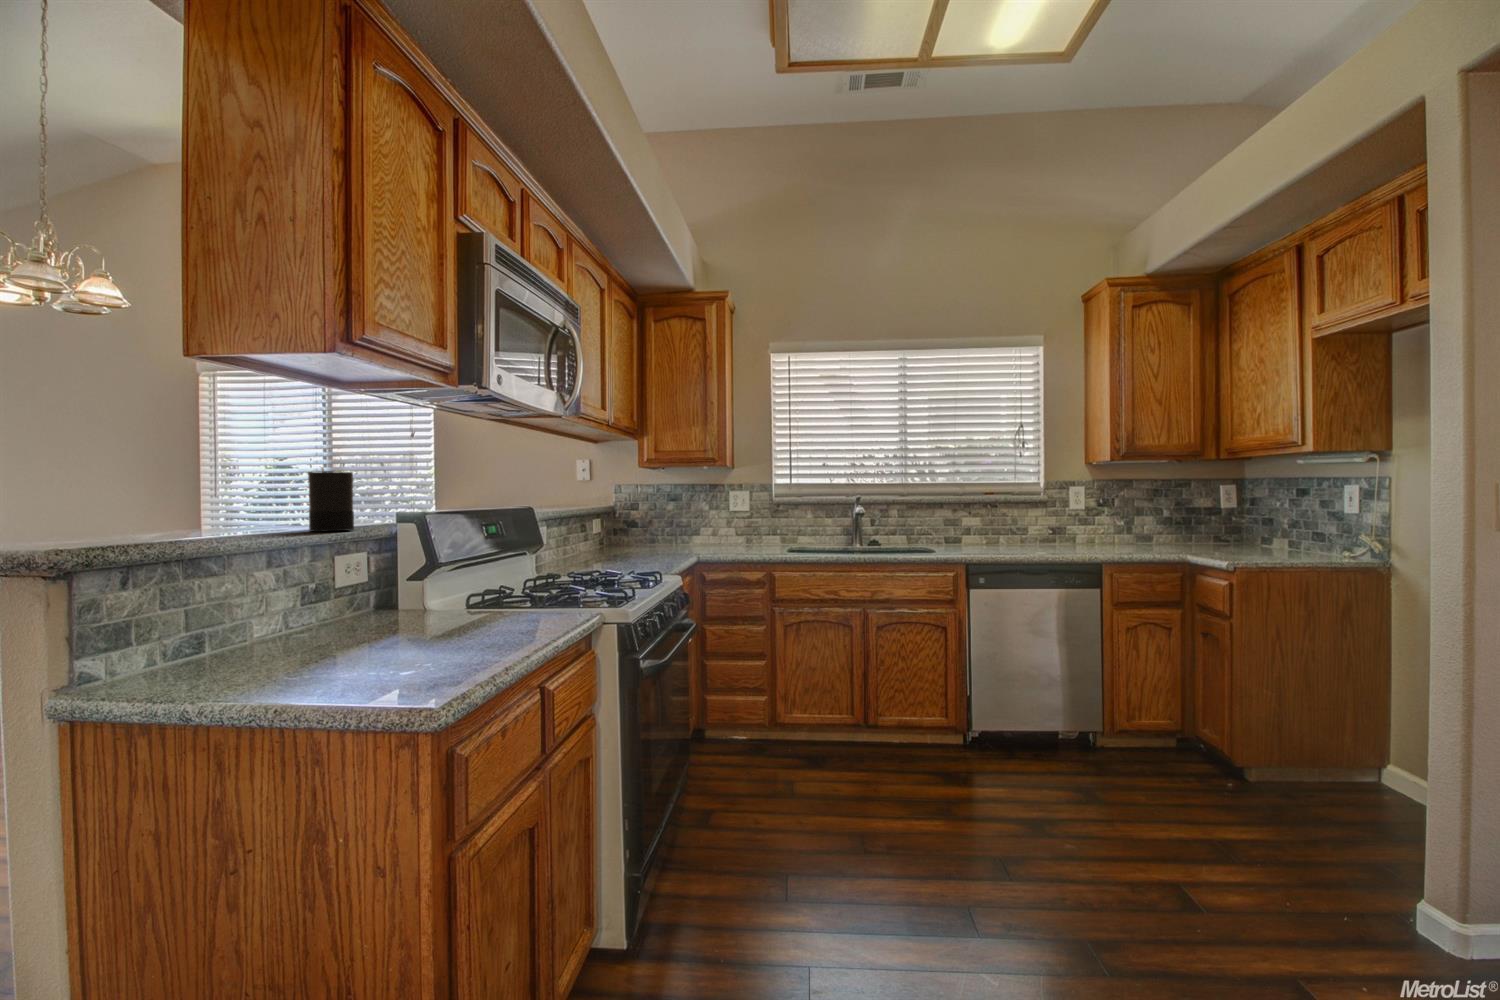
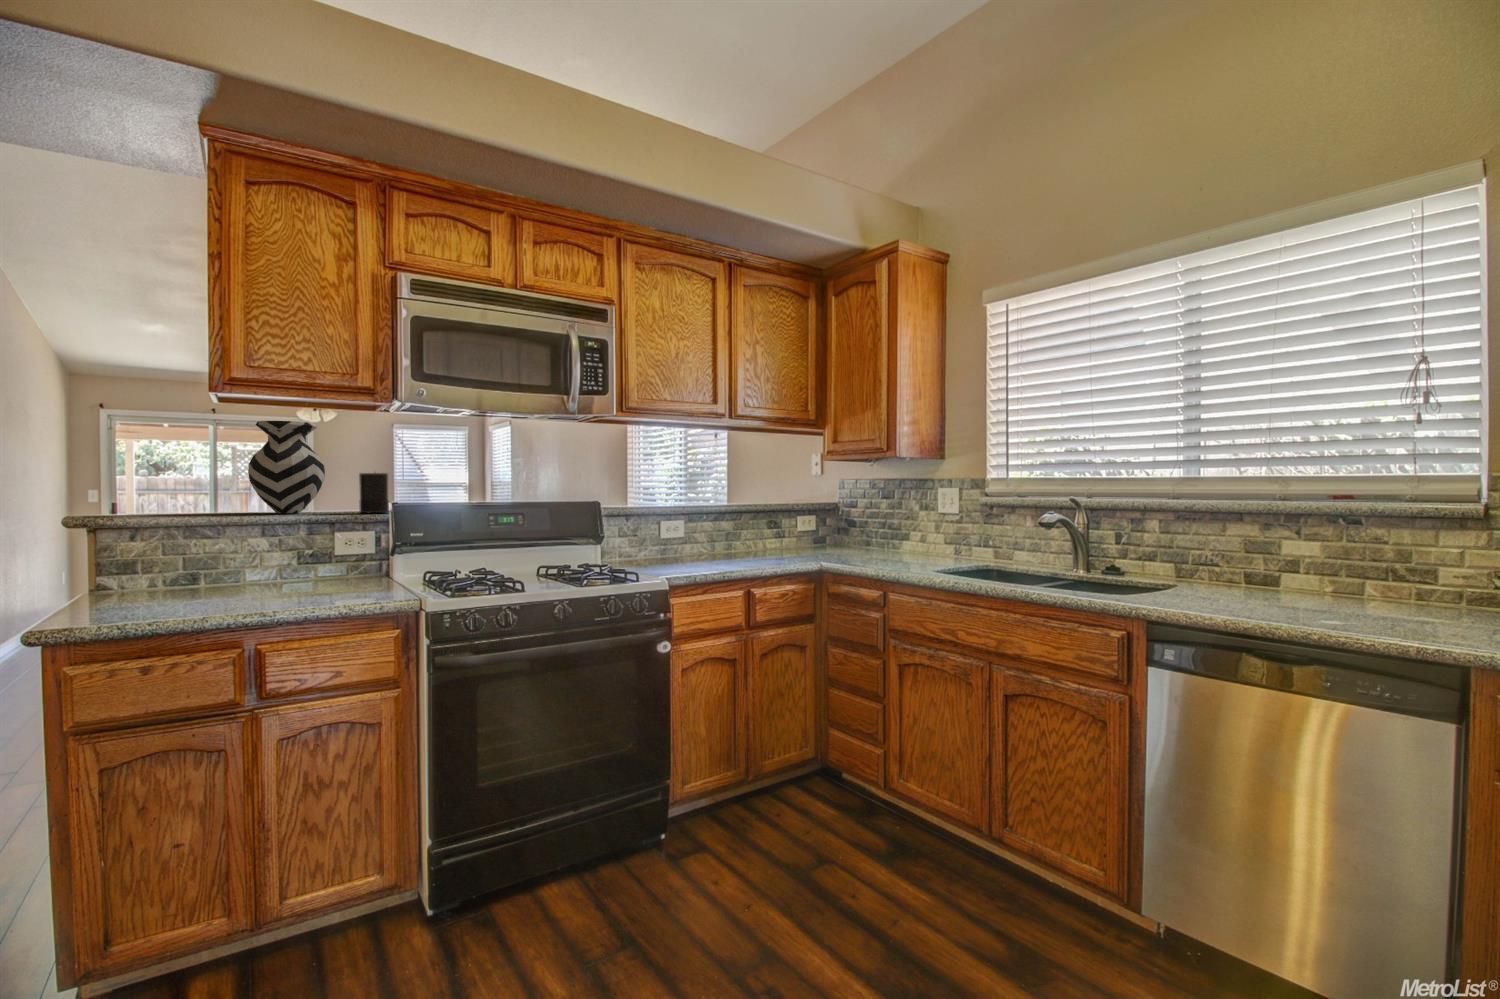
vase: none [131,378,272,538] -> present [248,421,325,513]

